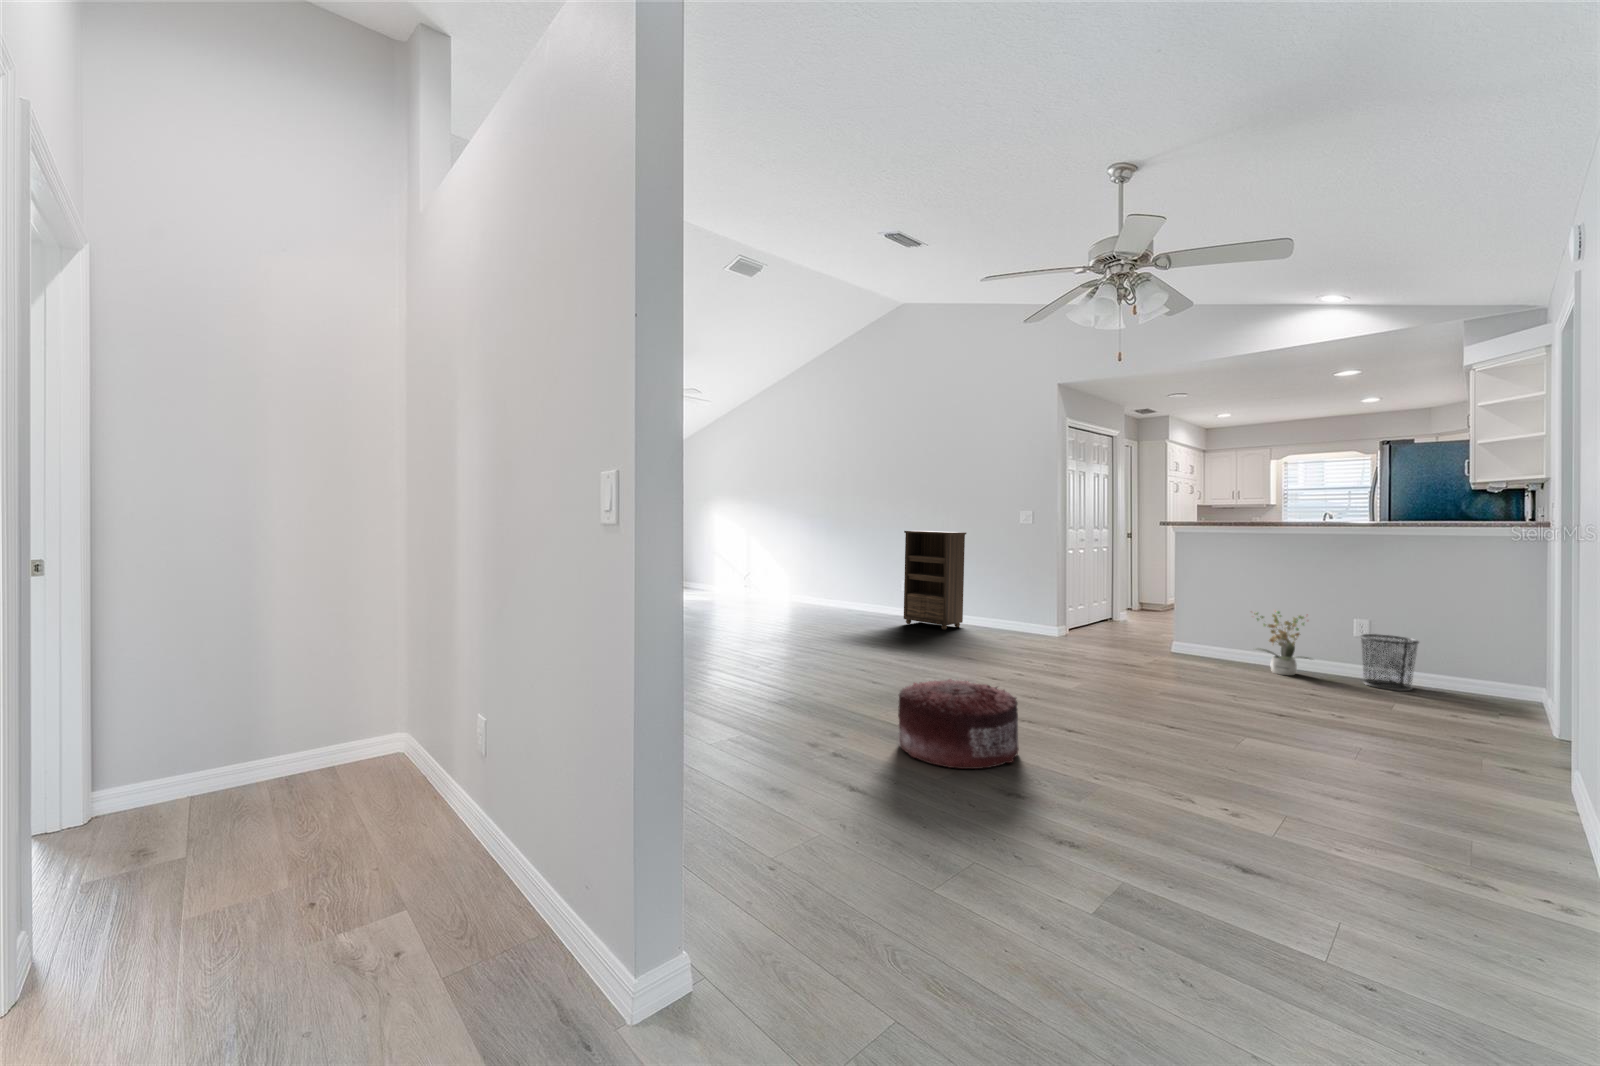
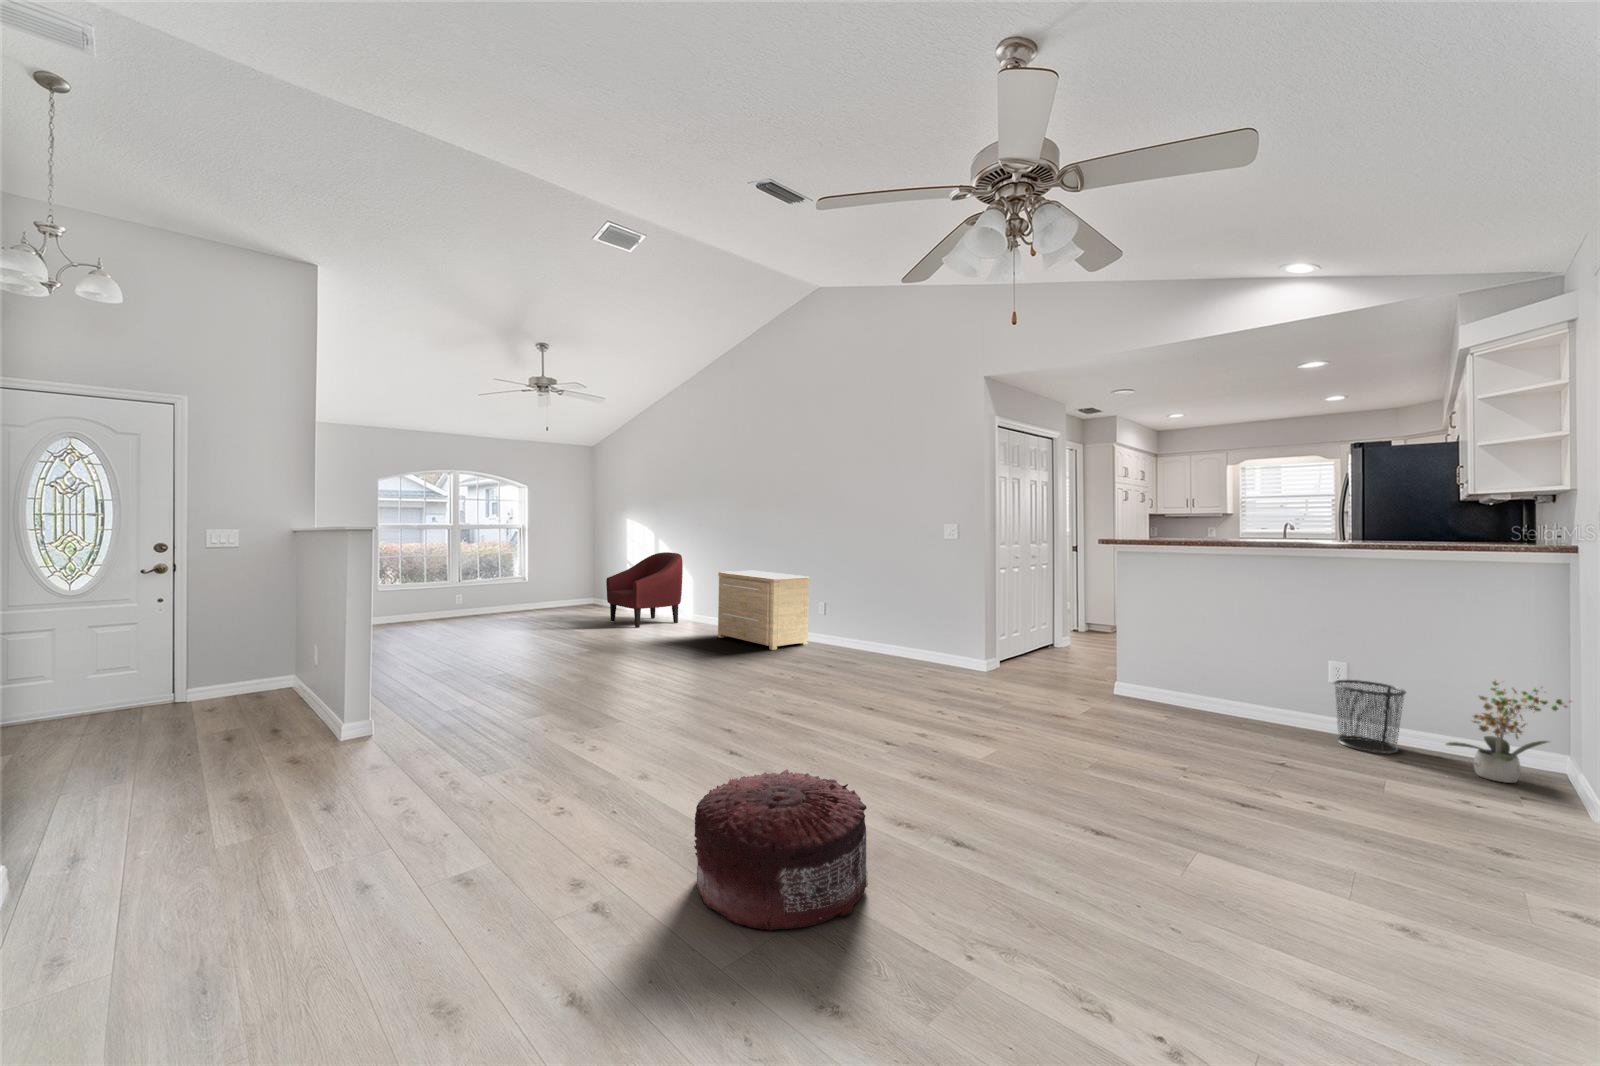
bookshelf: present [904,531,966,630] -> none [811,545,882,663]
armchair: none [709,539,776,604] -> present [606,552,683,628]
side table: none [815,554,898,621] -> present [718,571,809,650]
potted plant: present [1254,611,1309,675] -> present [1446,681,1567,783]

